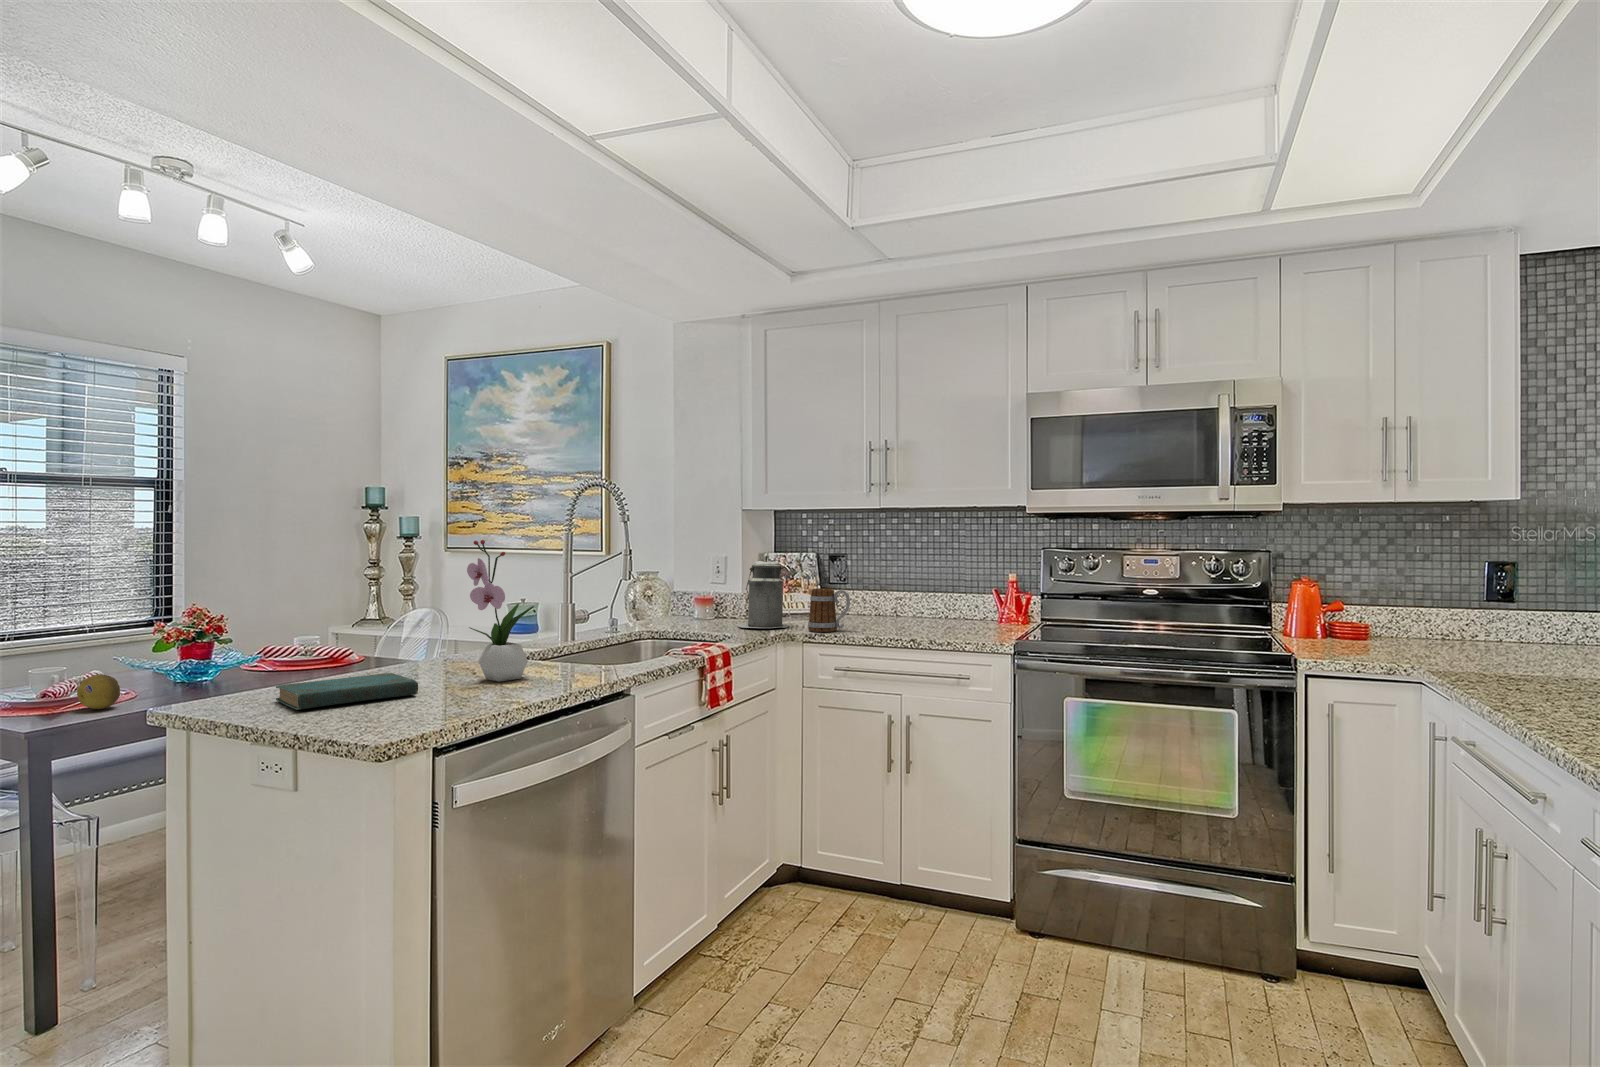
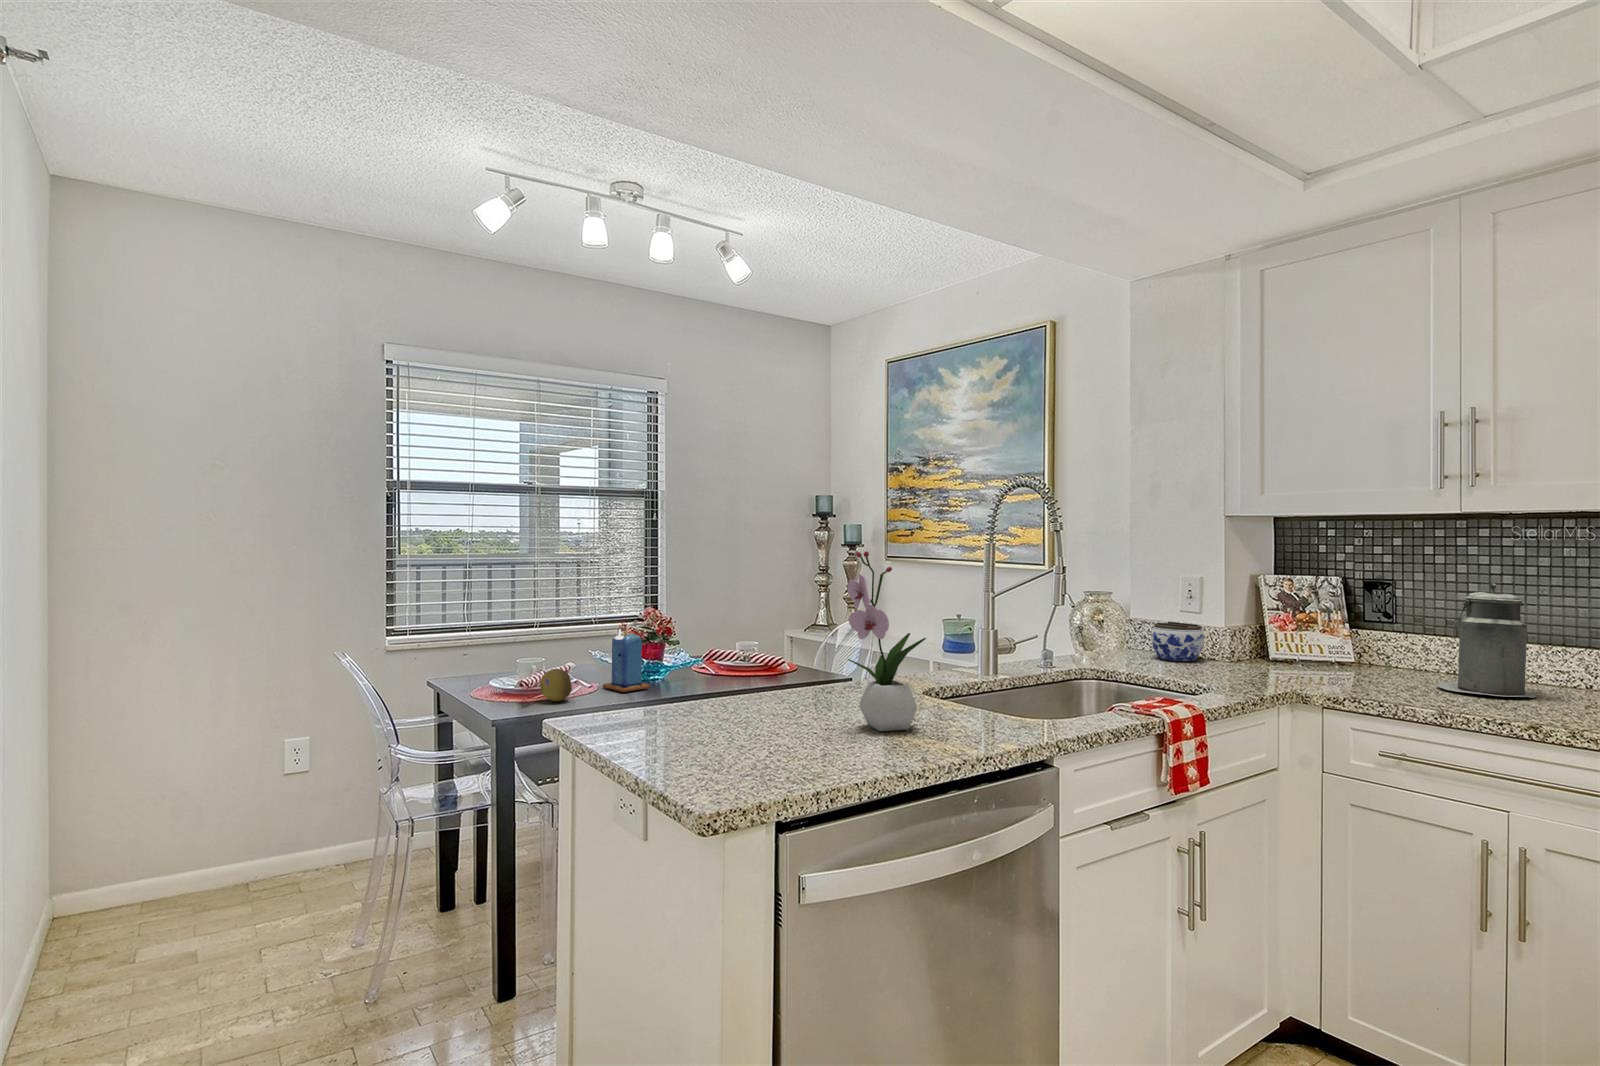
canister: present [738,555,788,628] -> present [1437,584,1536,698]
mug: present [808,588,850,632] -> none [1332,630,1407,696]
jar: none [690,592,727,621] -> present [1151,622,1204,661]
candle: none [150,629,210,694] -> present [603,629,650,692]
book: present [276,673,418,710] -> none [641,706,780,745]

